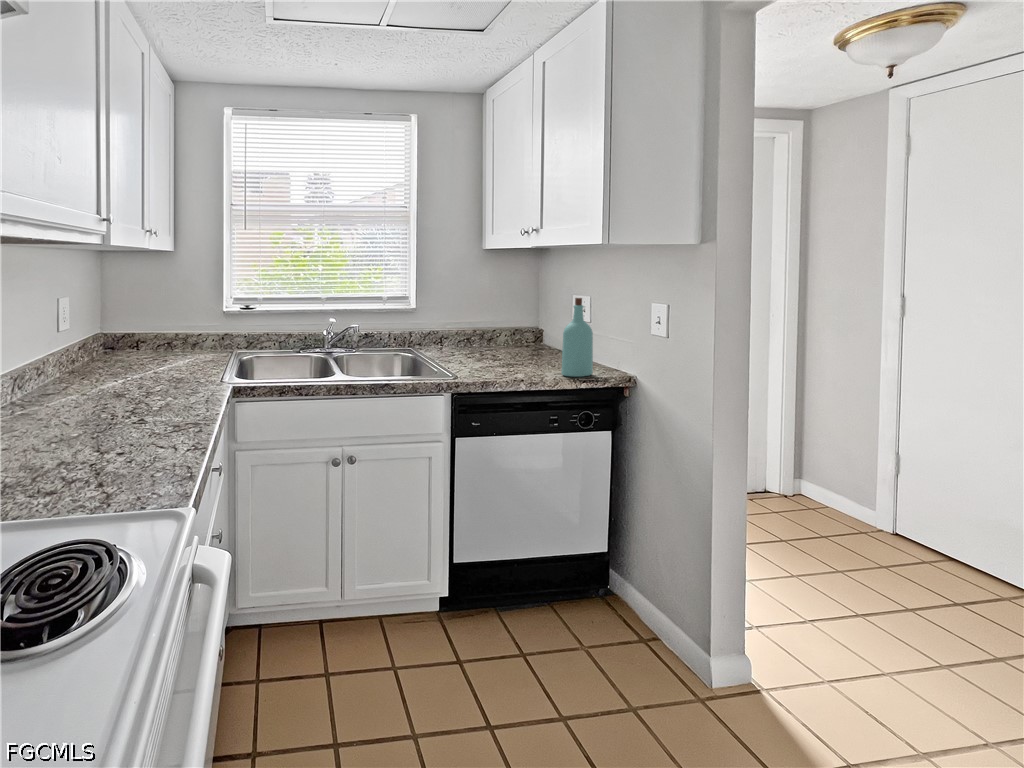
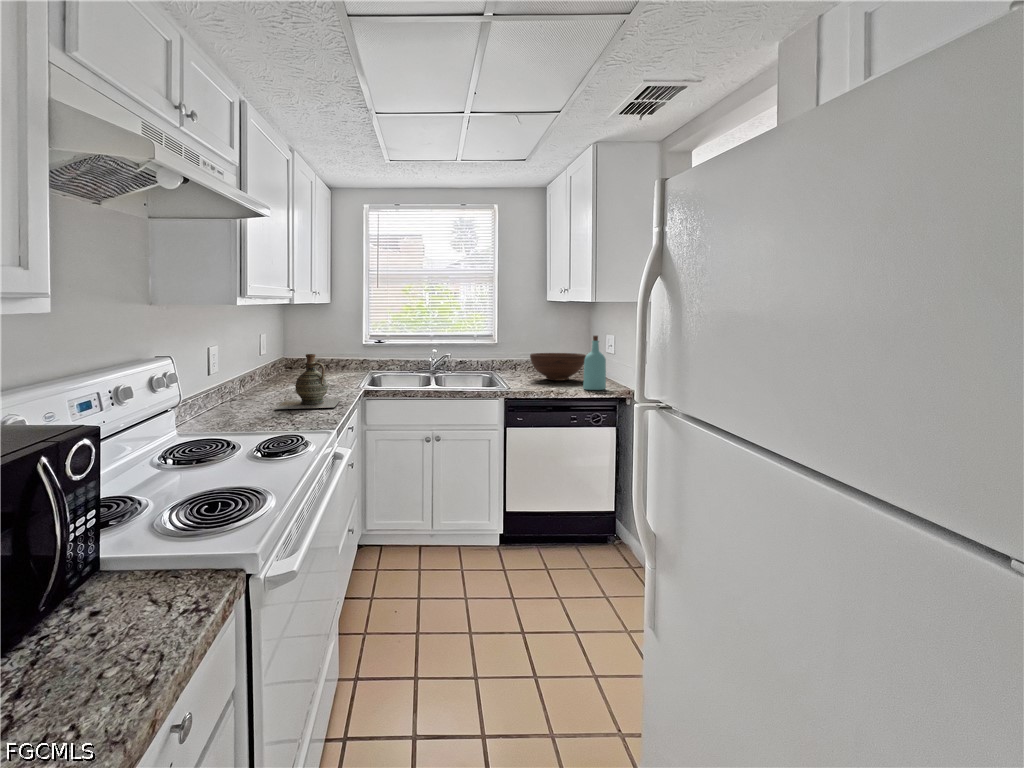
fruit bowl: none [475,321,554,361] -> present [530,353,586,381]
ceramic jug: none [76,336,198,436] -> present [275,354,341,409]

